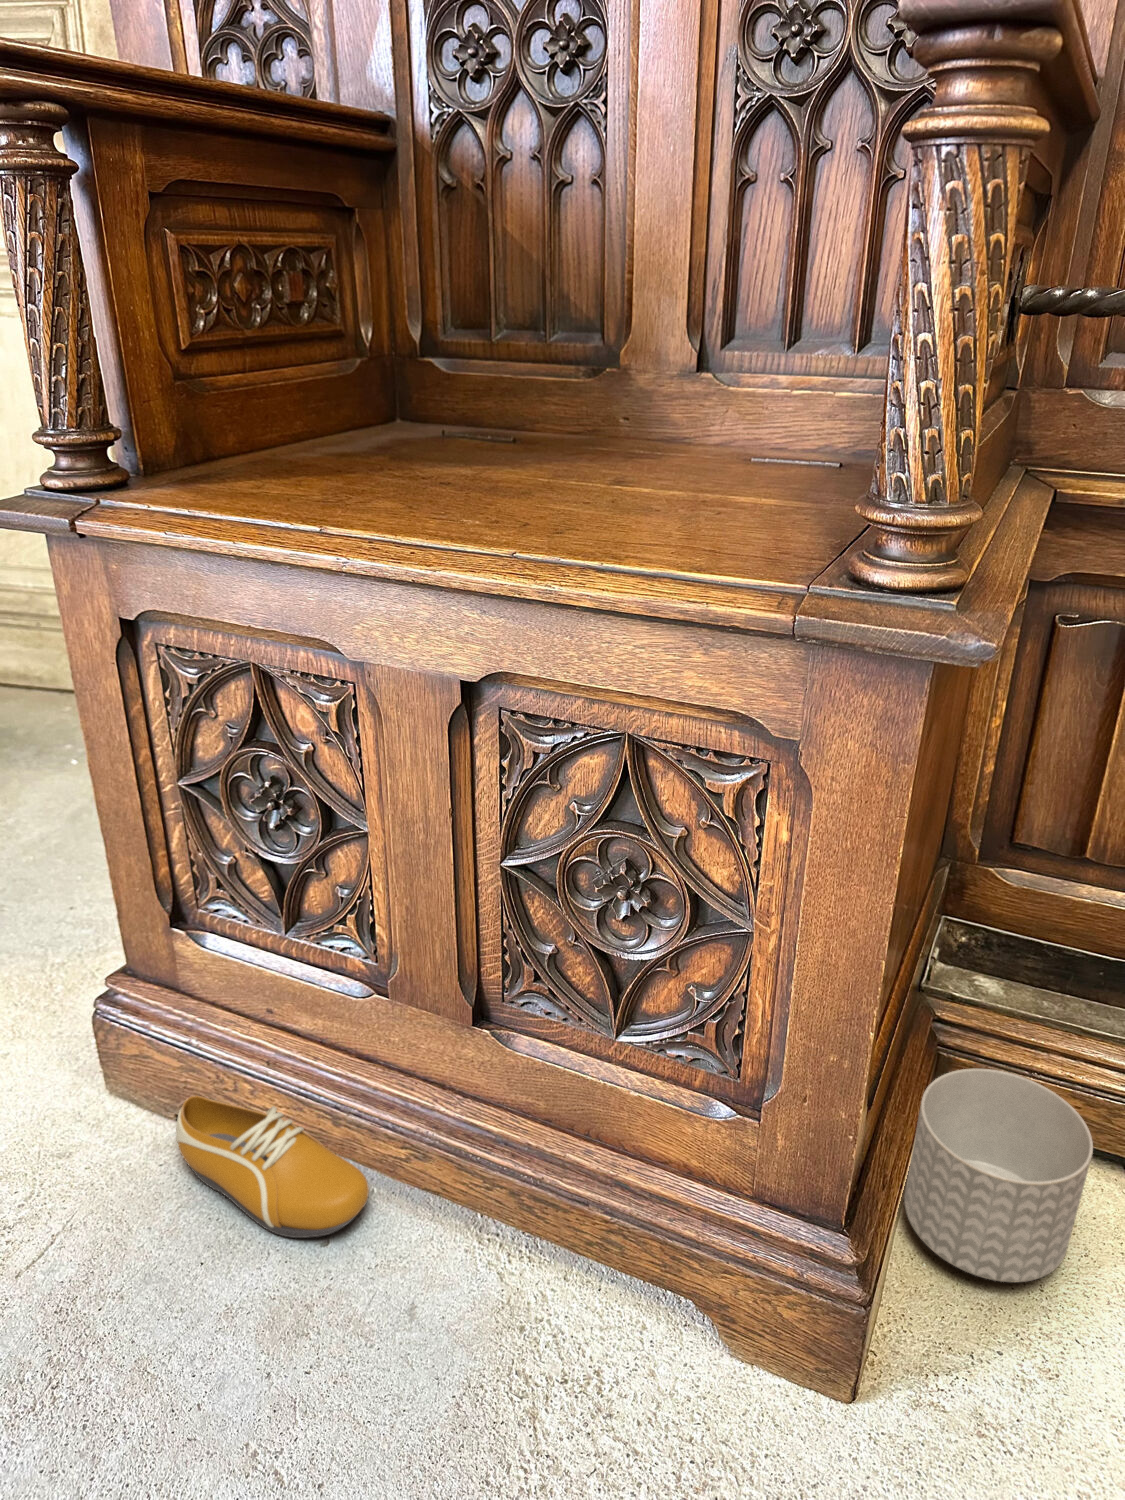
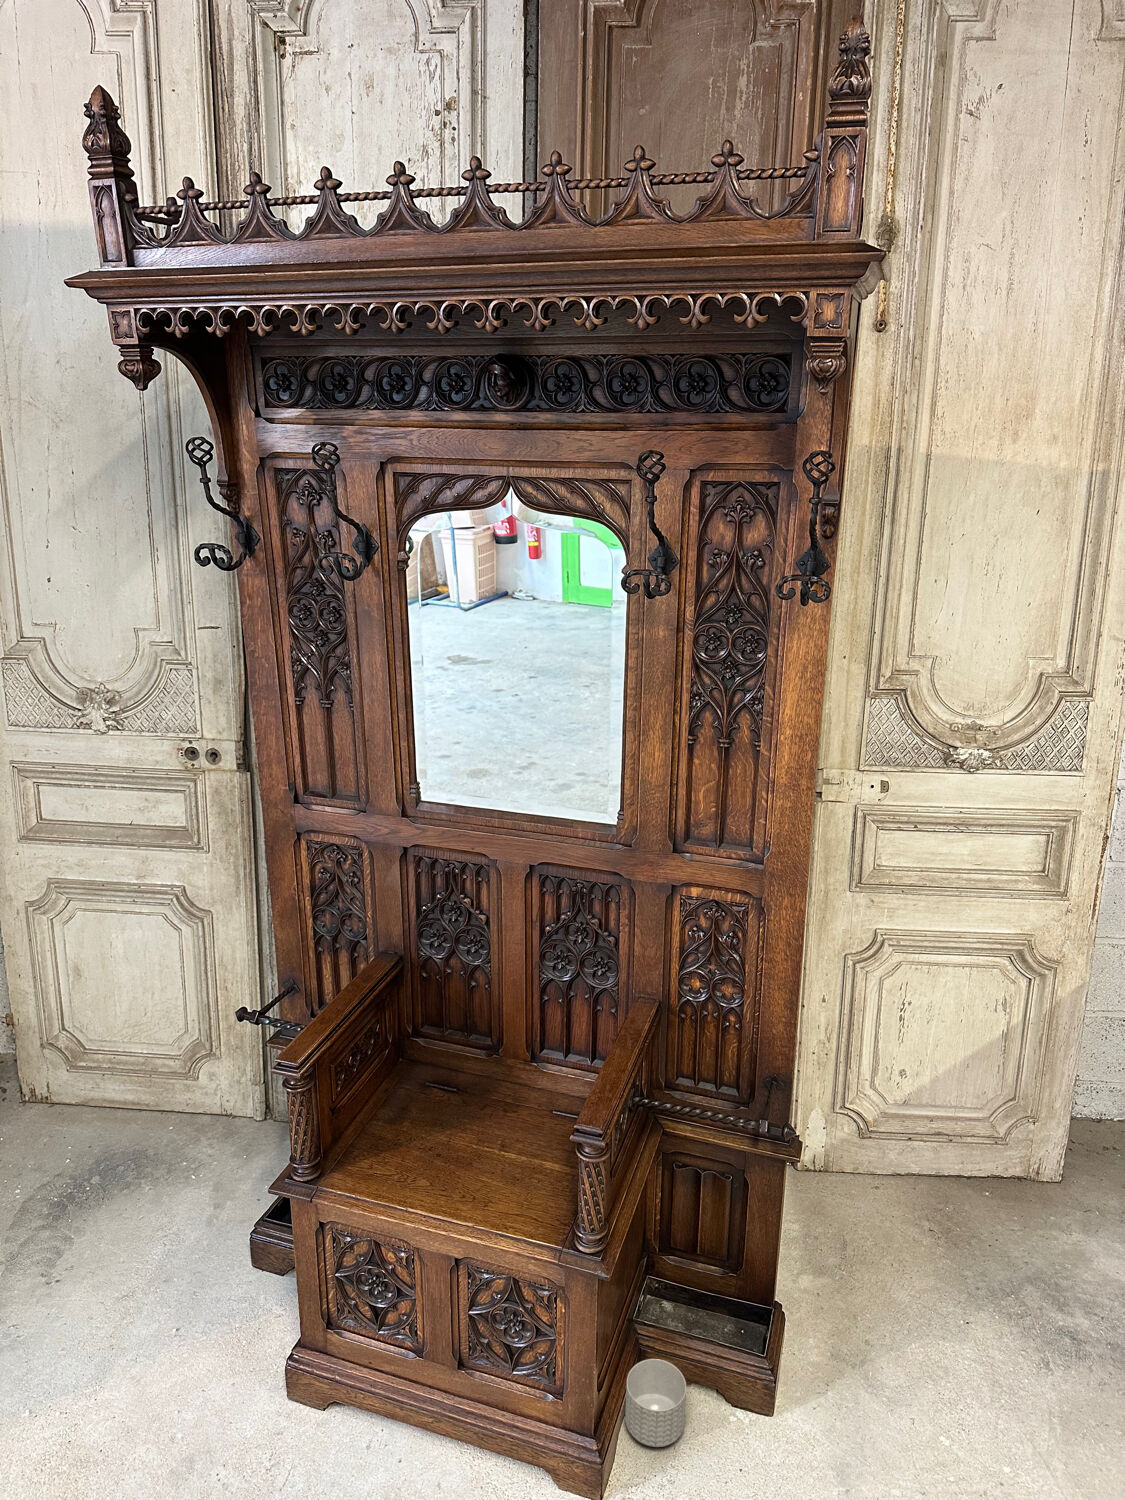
shoe: present [176,1096,369,1238] -> none [334,1401,418,1460]

